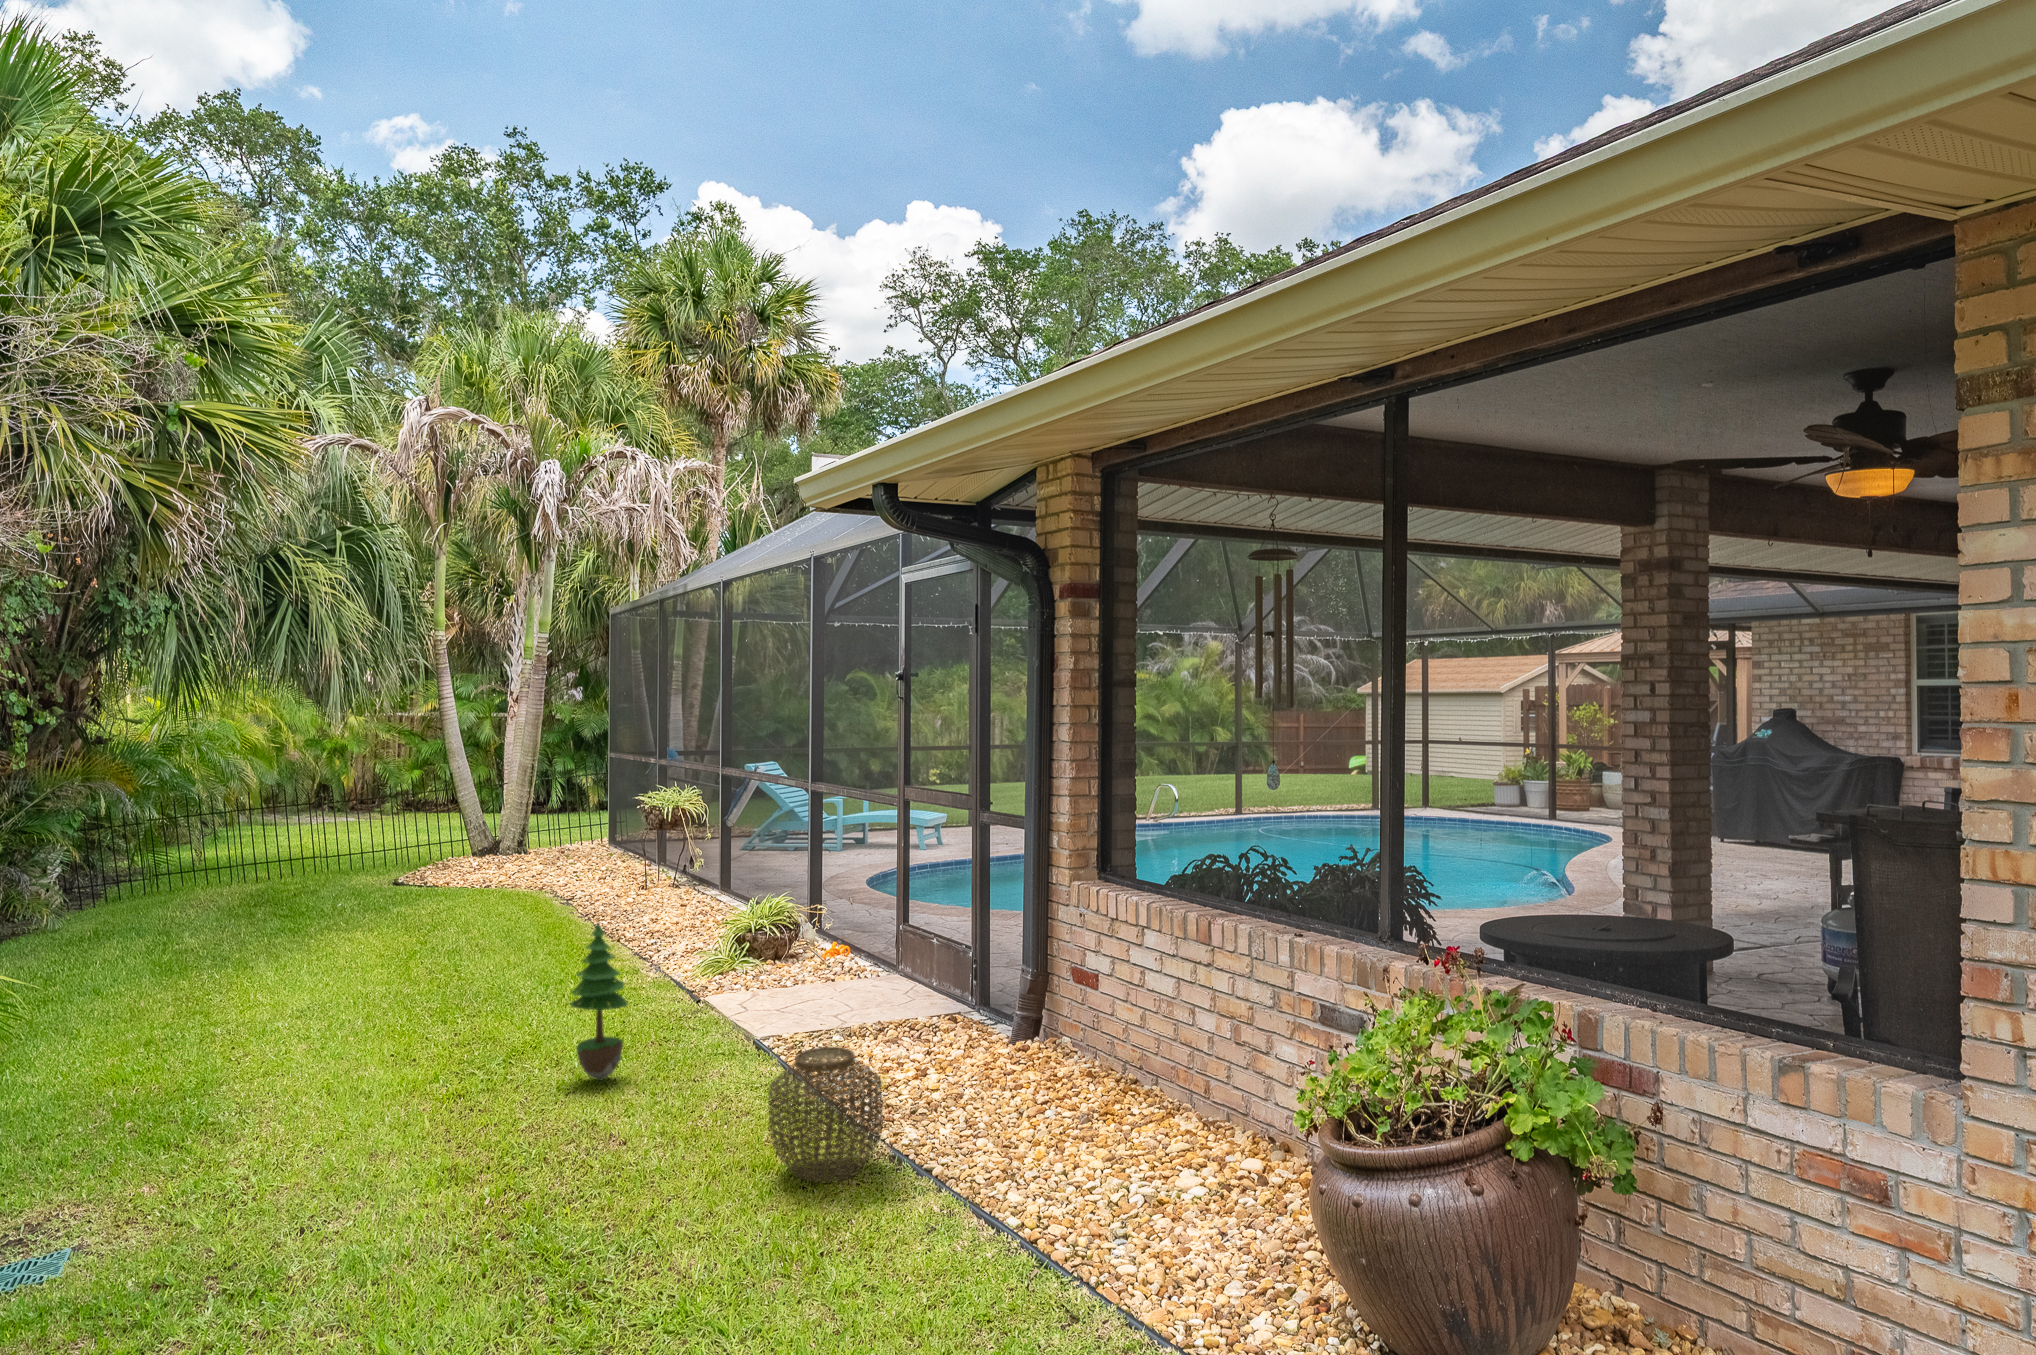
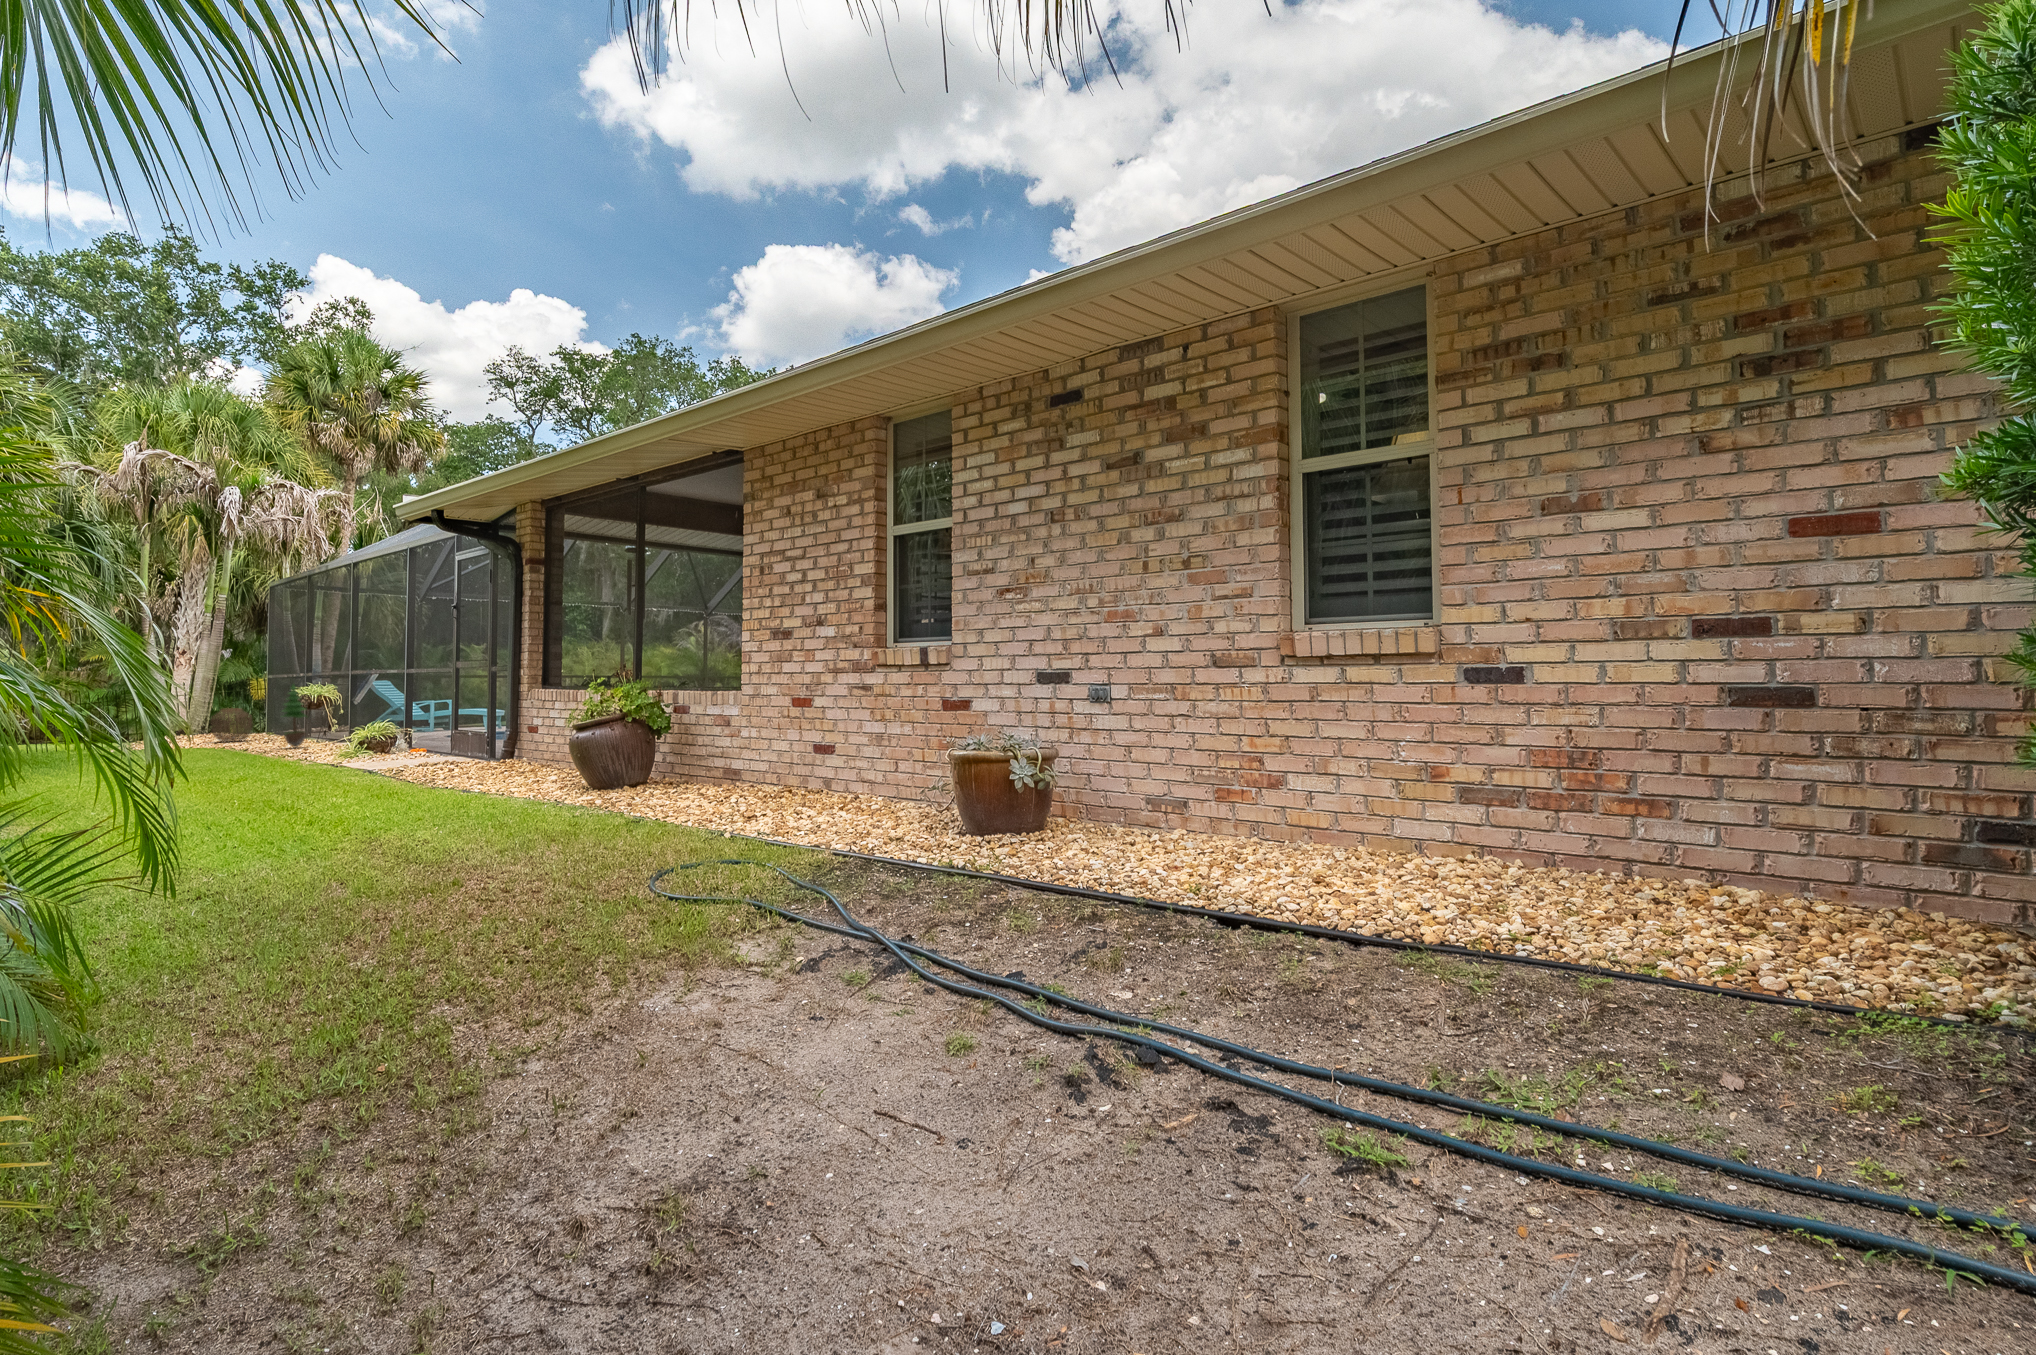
woven basket: present [769,1047,882,1182] -> present [211,708,253,742]

